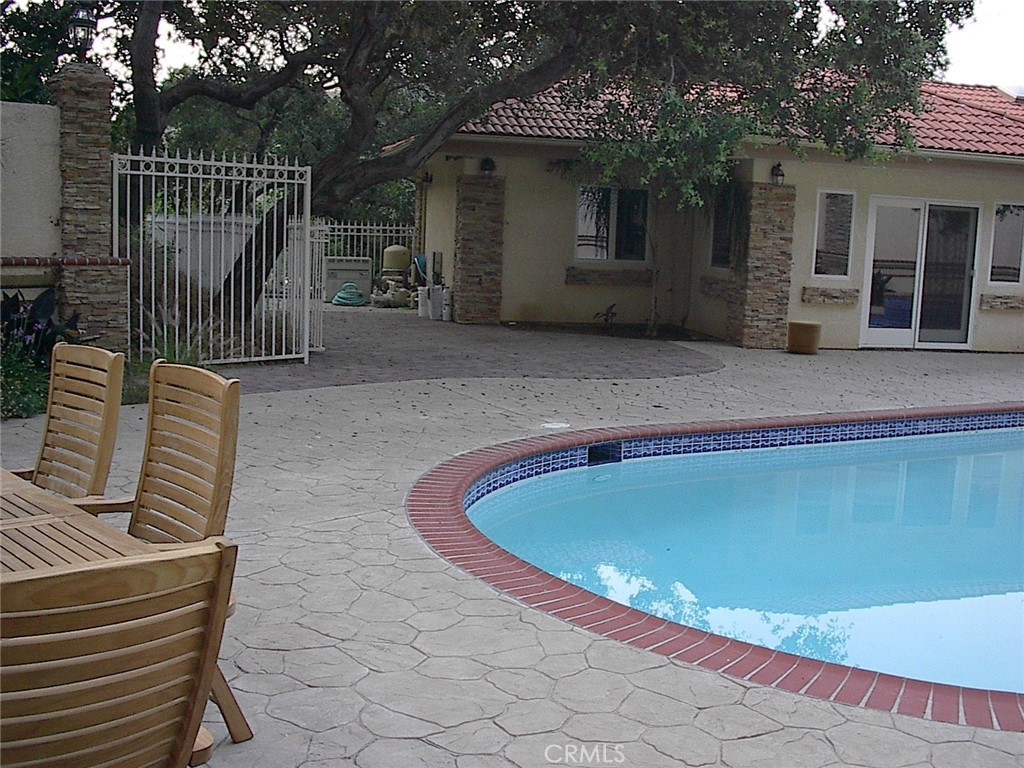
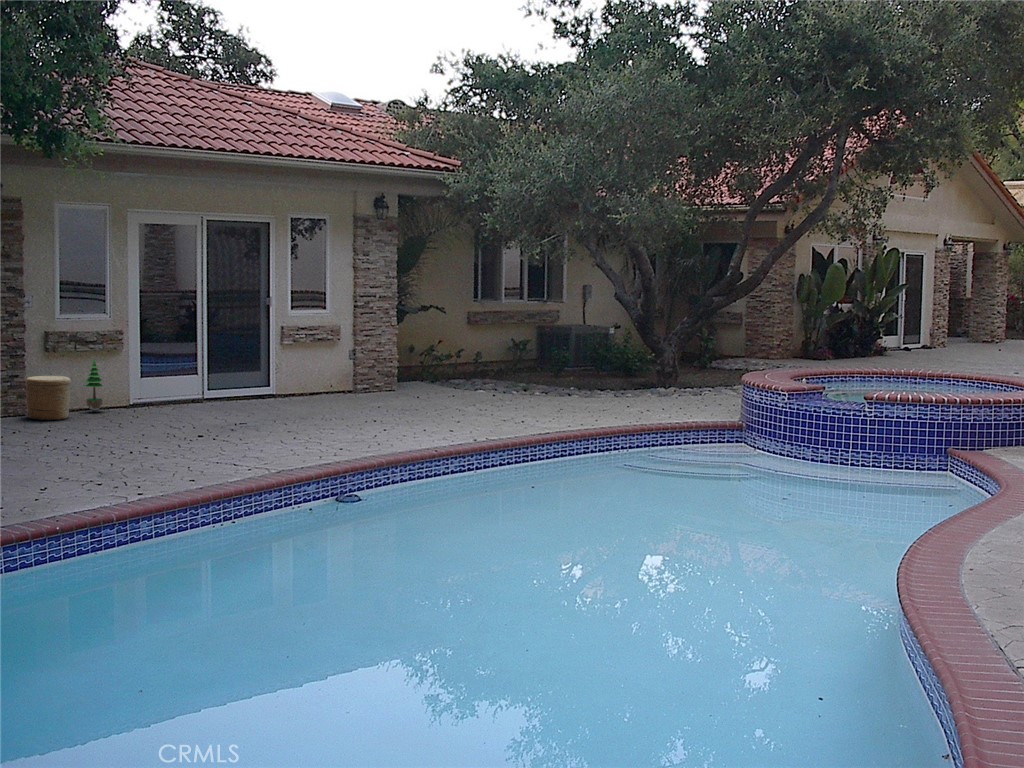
potted tree: none [827,310,843,352] -> present [85,359,103,412]

